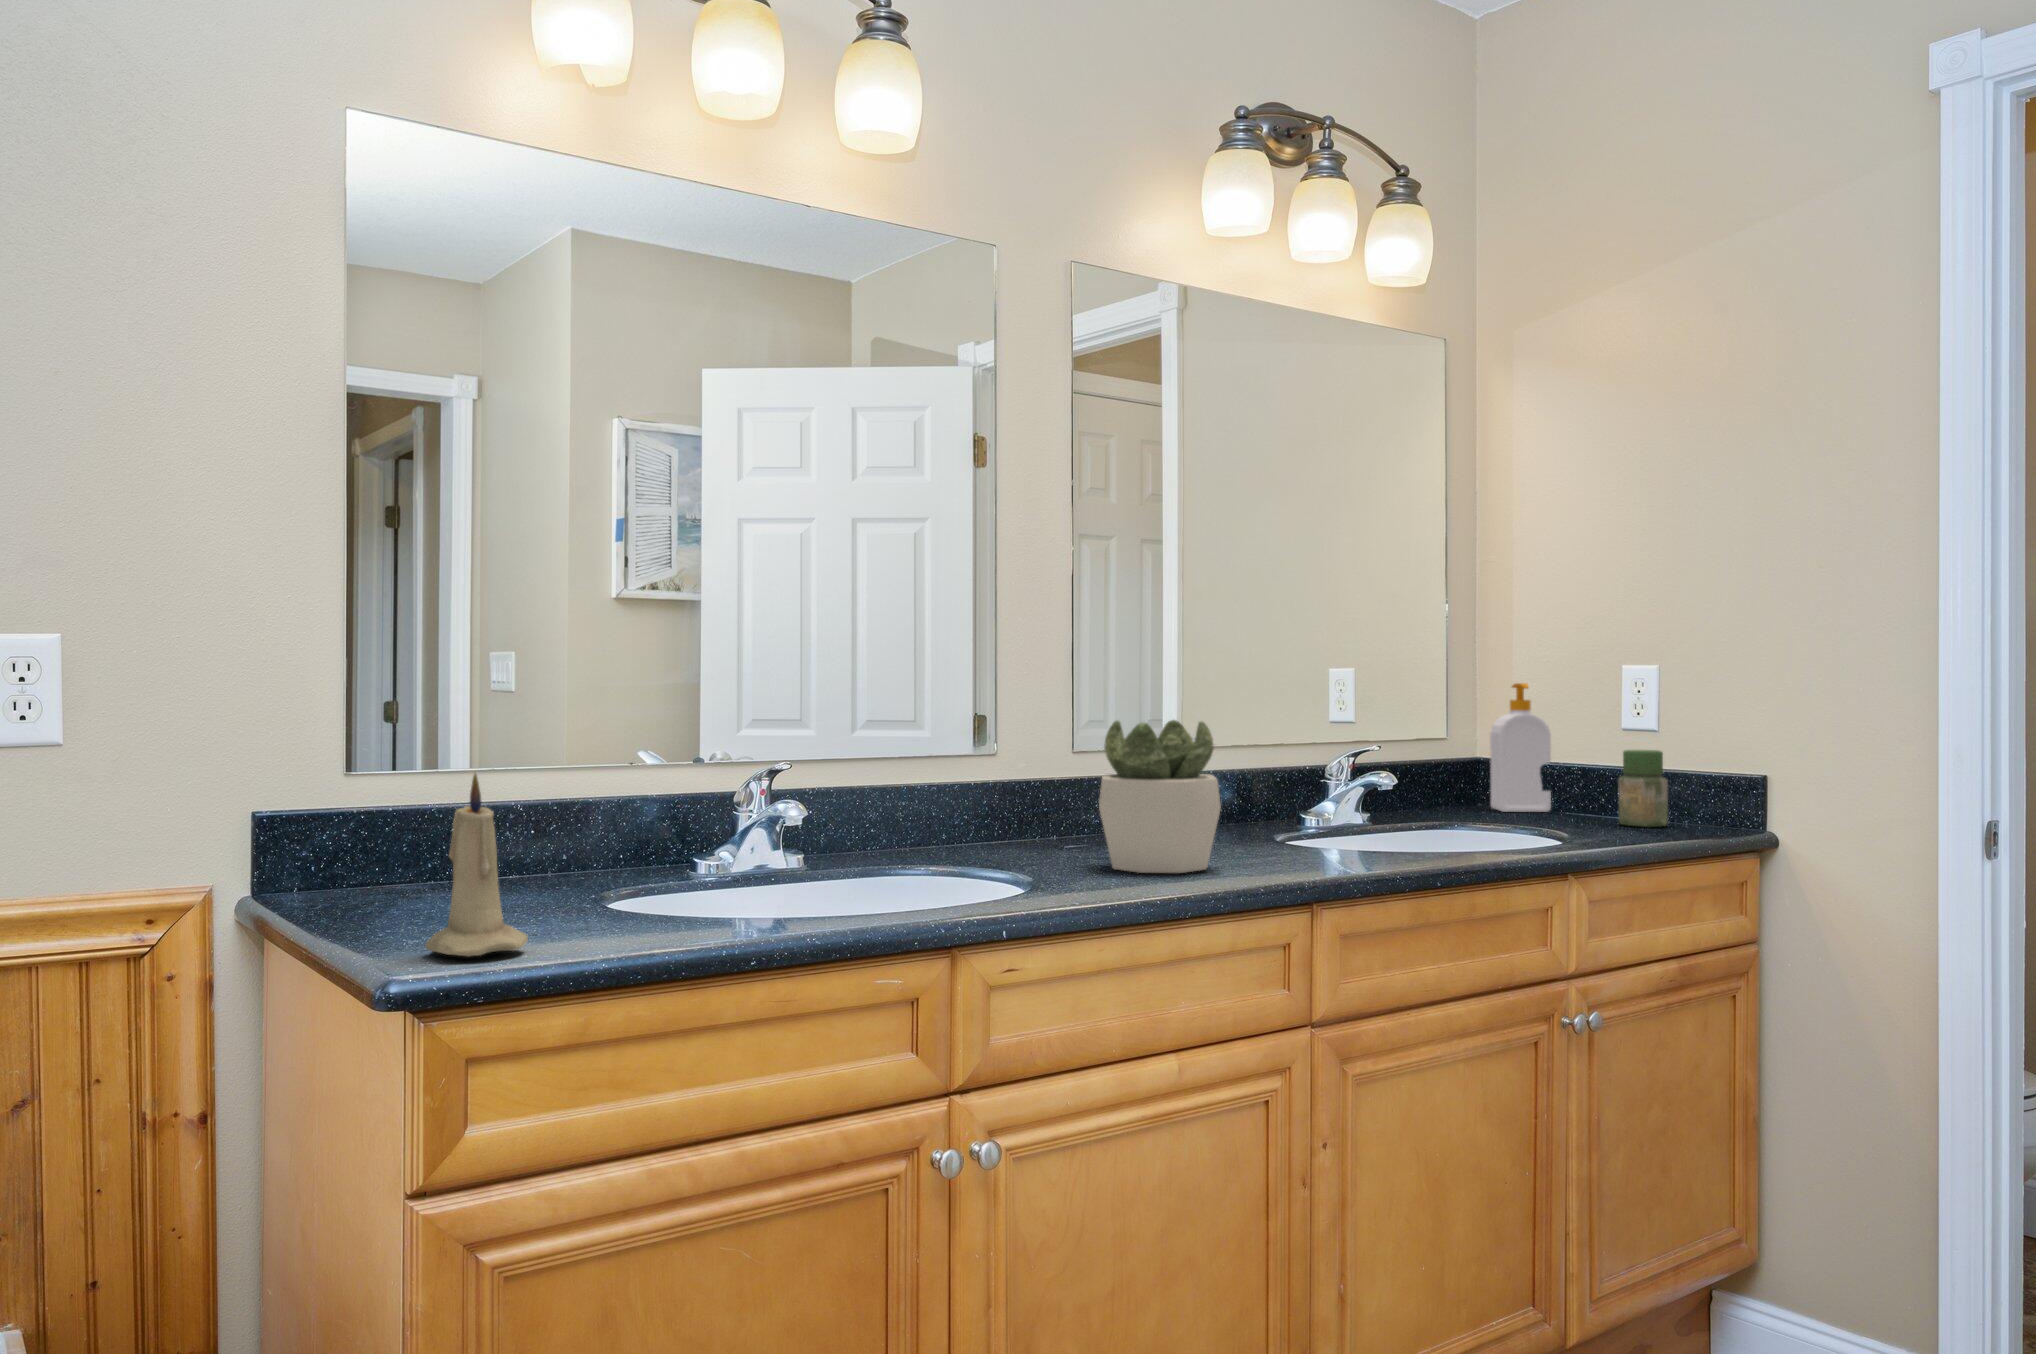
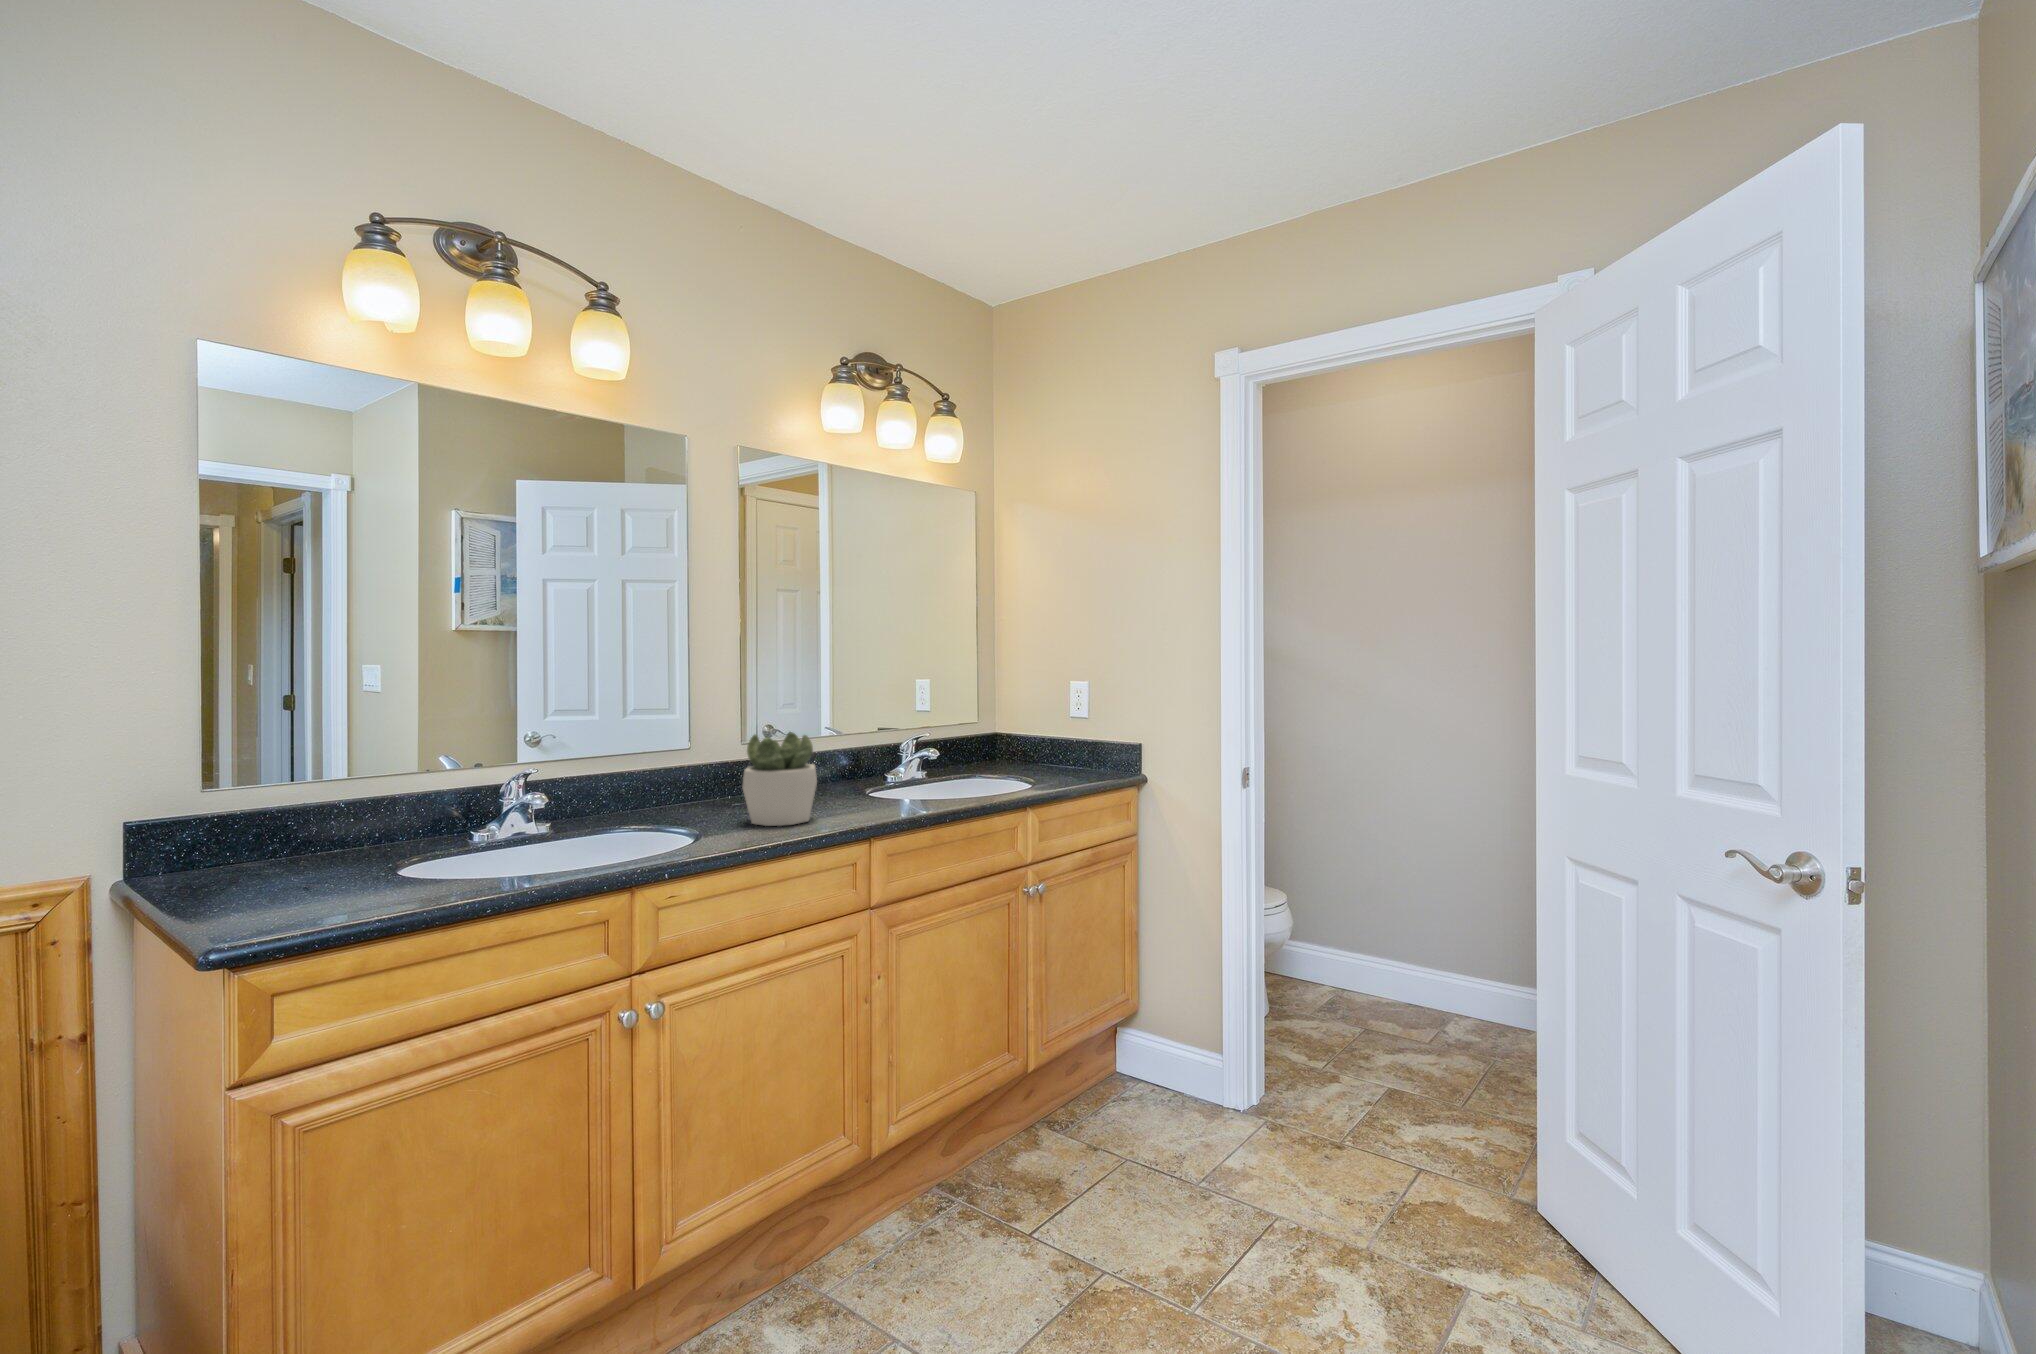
soap bottle: present [1490,683,1551,812] -> none [1004,692,1036,766]
jar: present [1619,750,1668,827] -> none [1066,731,1092,775]
candle: present [425,774,528,956] -> none [245,805,324,925]

